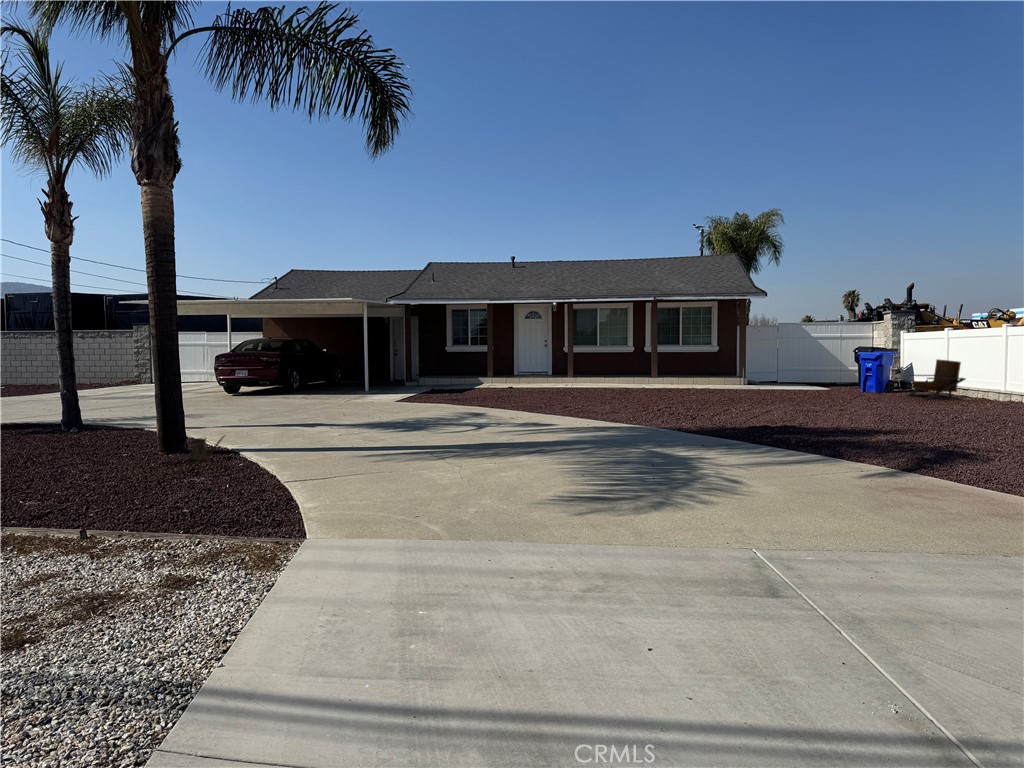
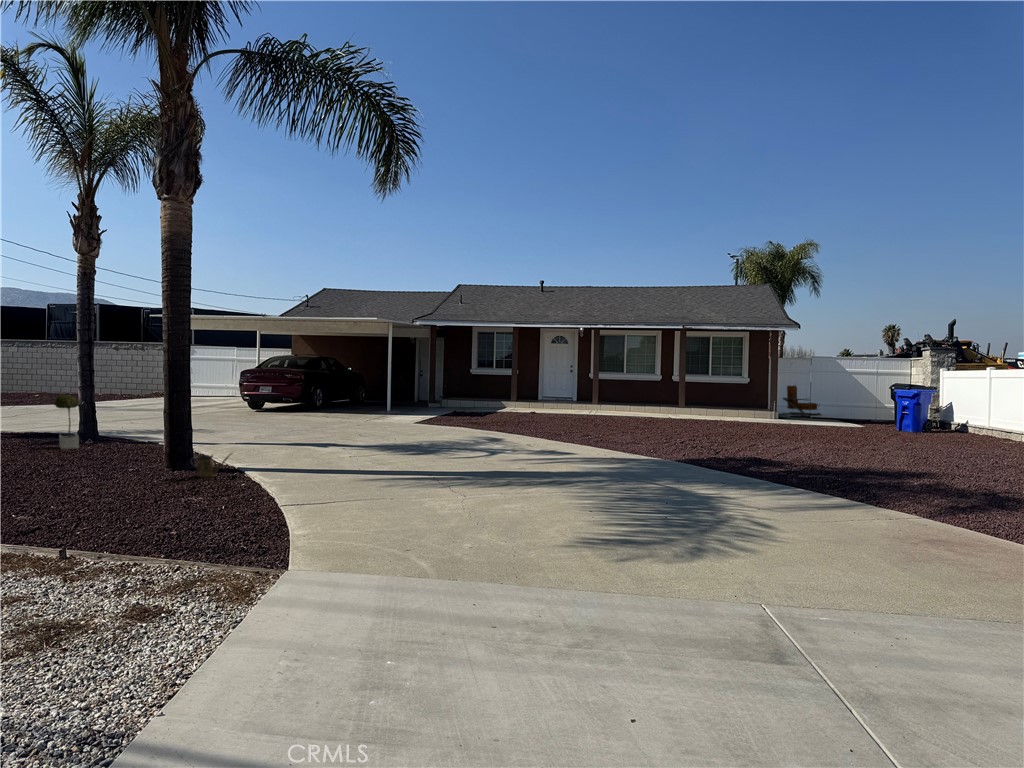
lounge chair: present [908,359,966,400] -> present [783,385,821,417]
potted tree: none [35,383,63,439] -> present [54,394,80,449]

